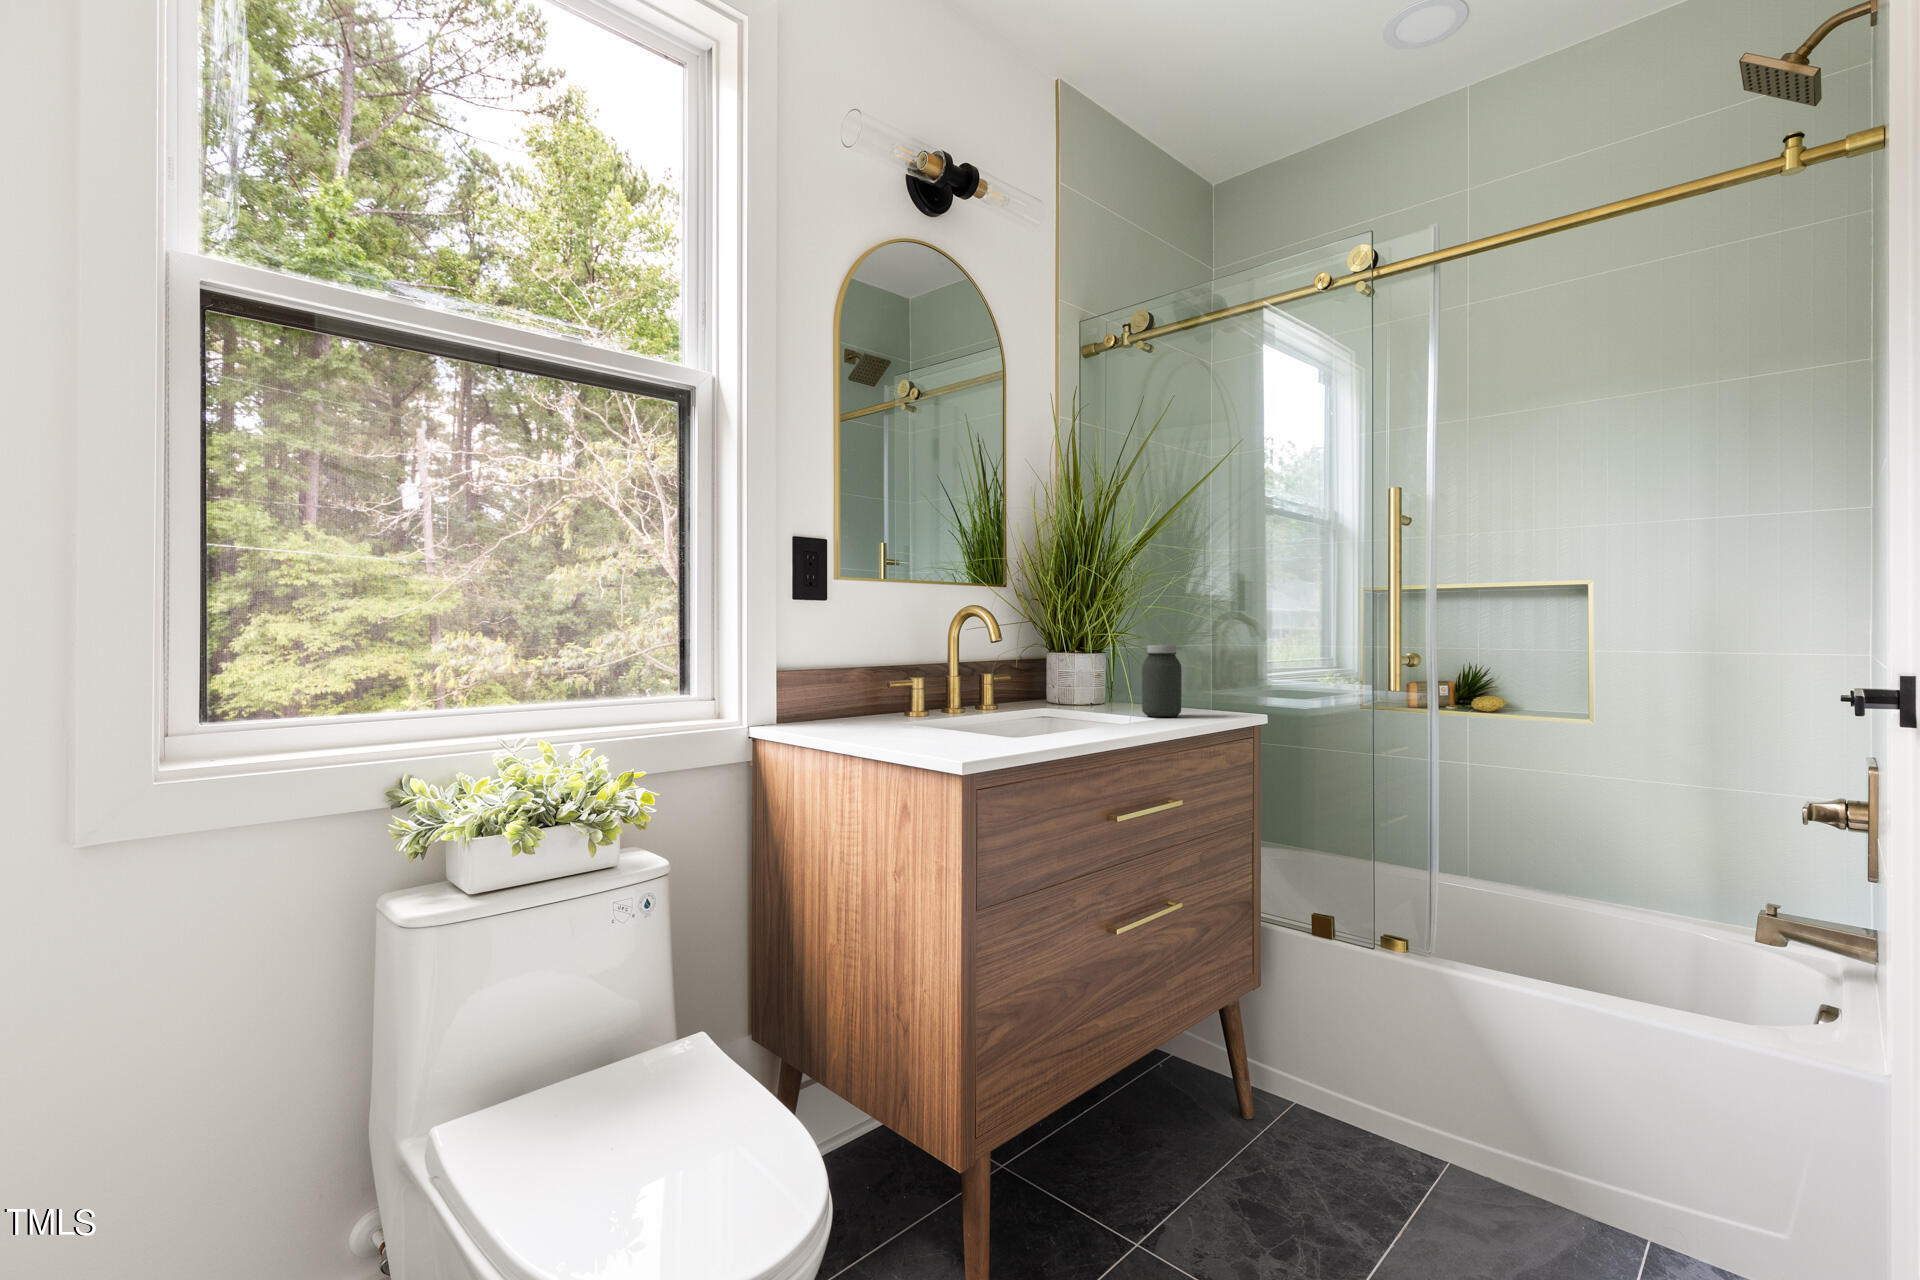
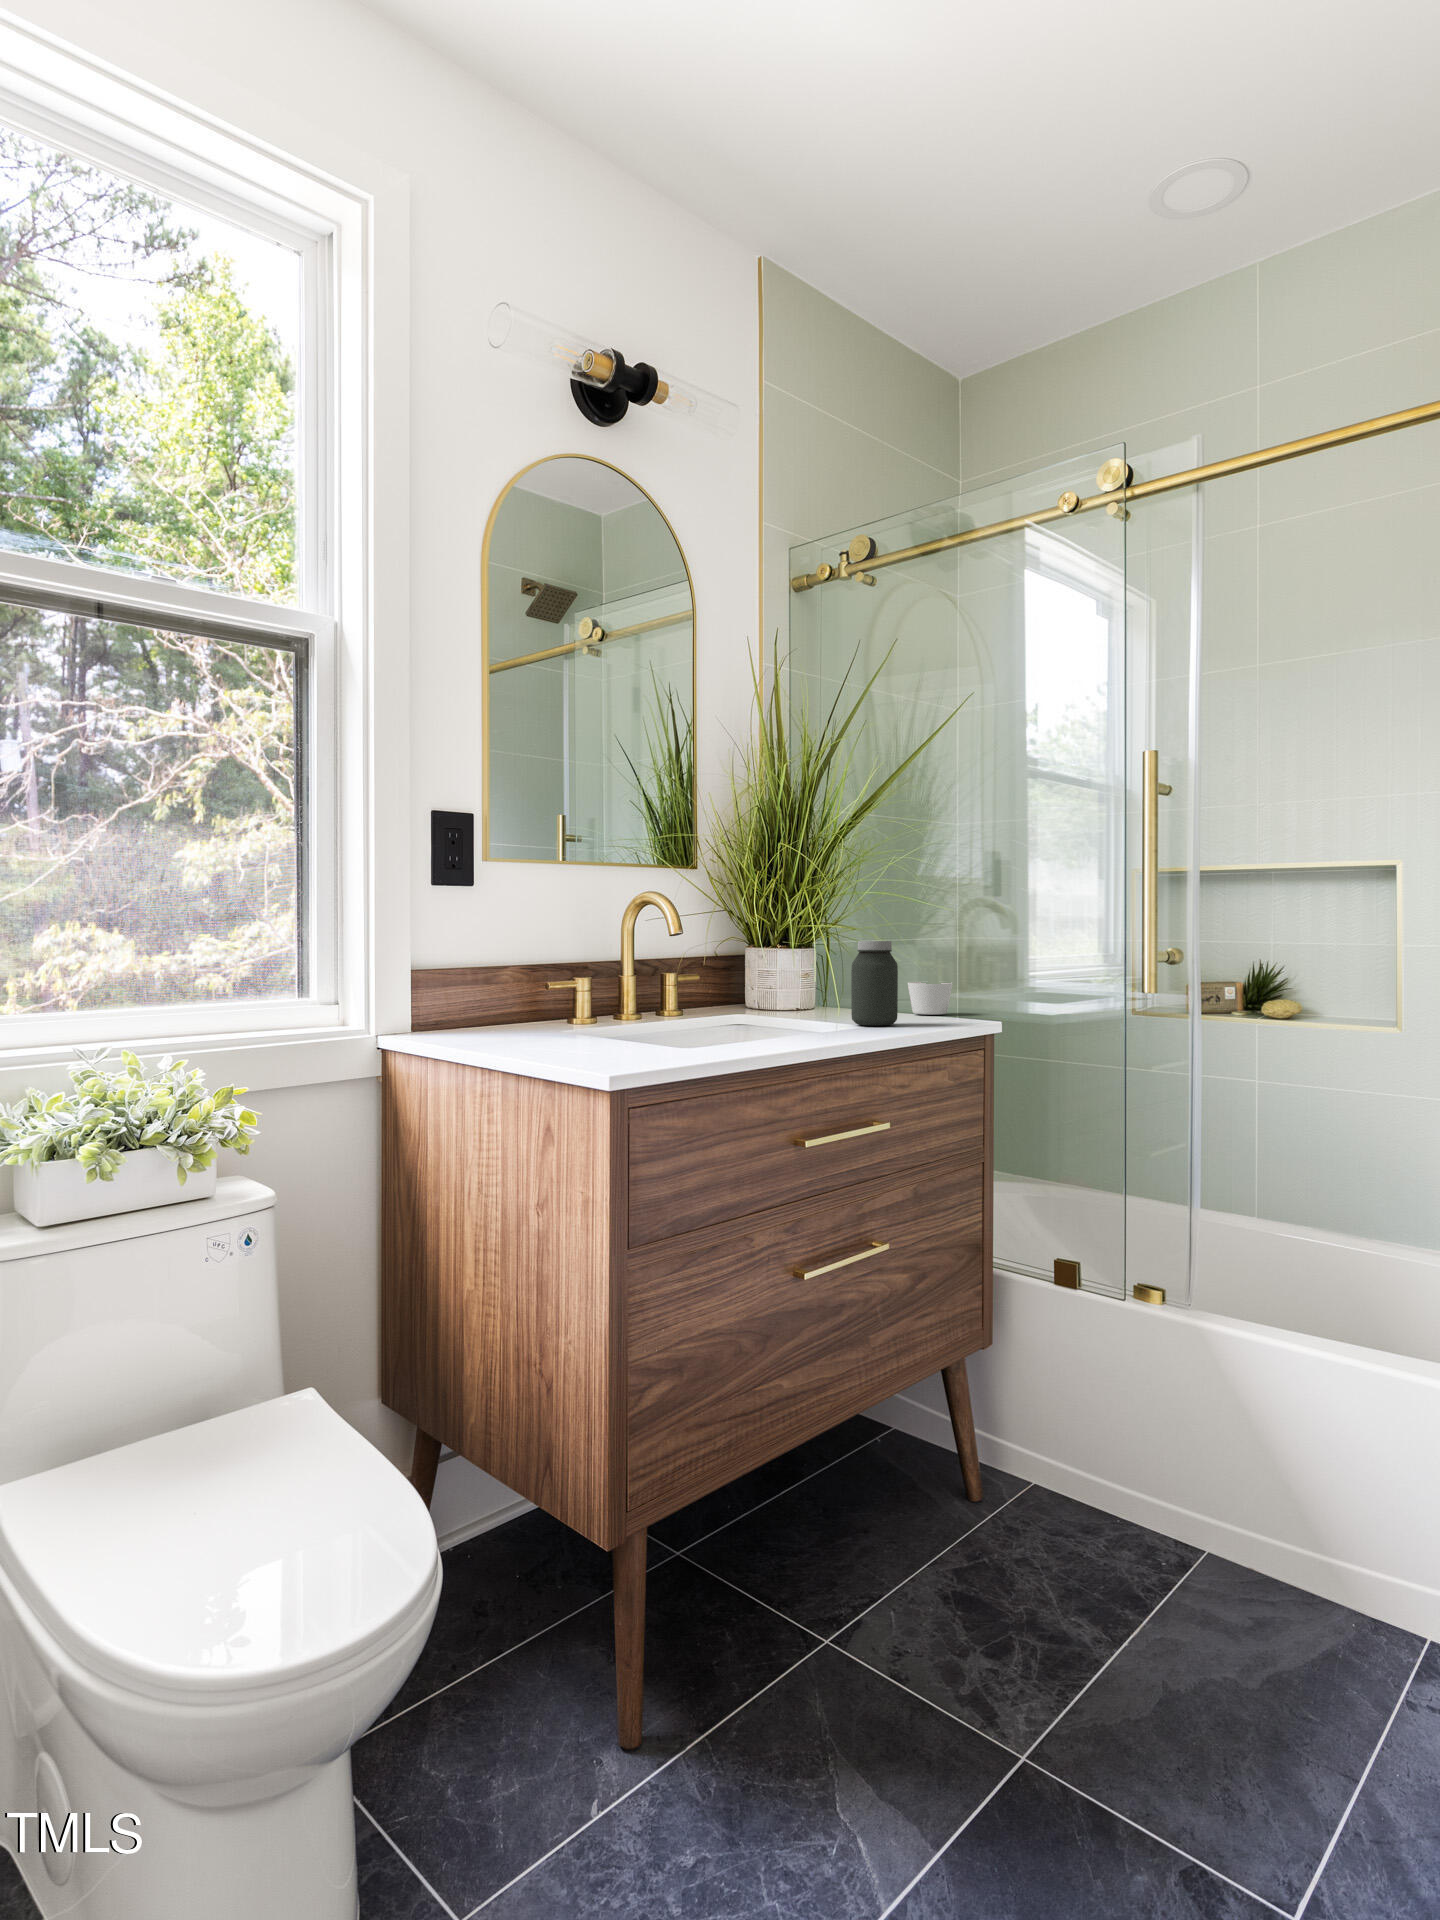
candle: none [1182,679,1220,707] -> present [908,982,952,1015]

